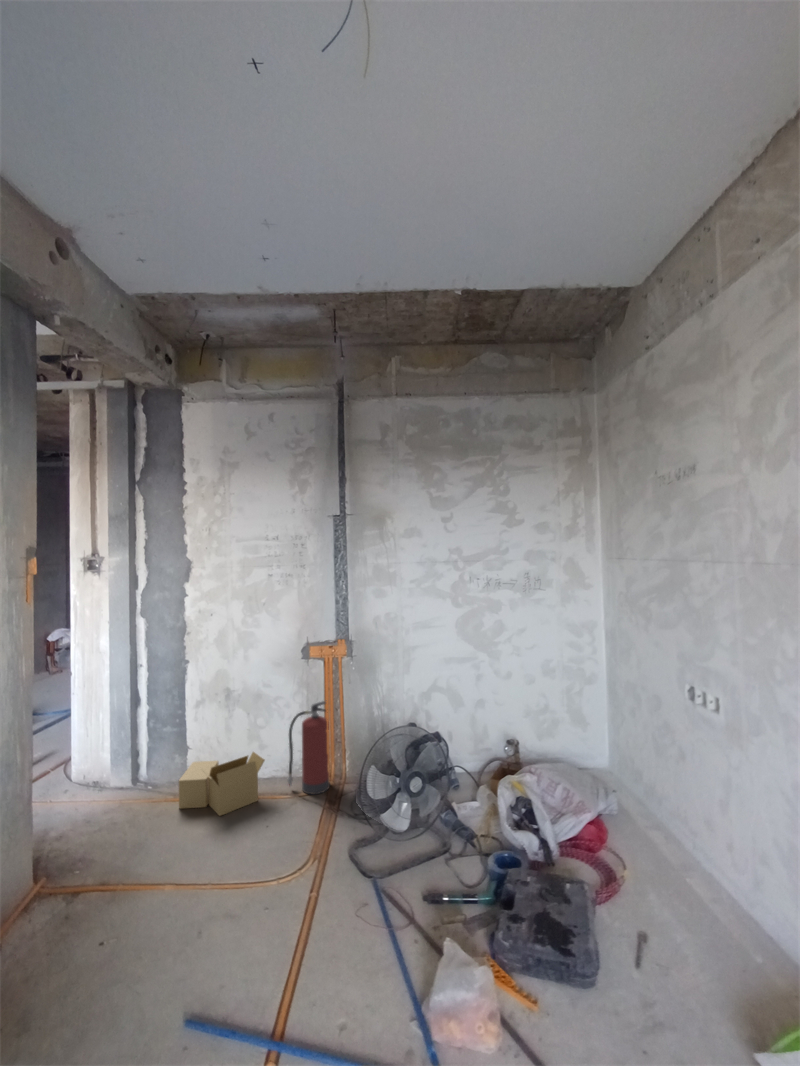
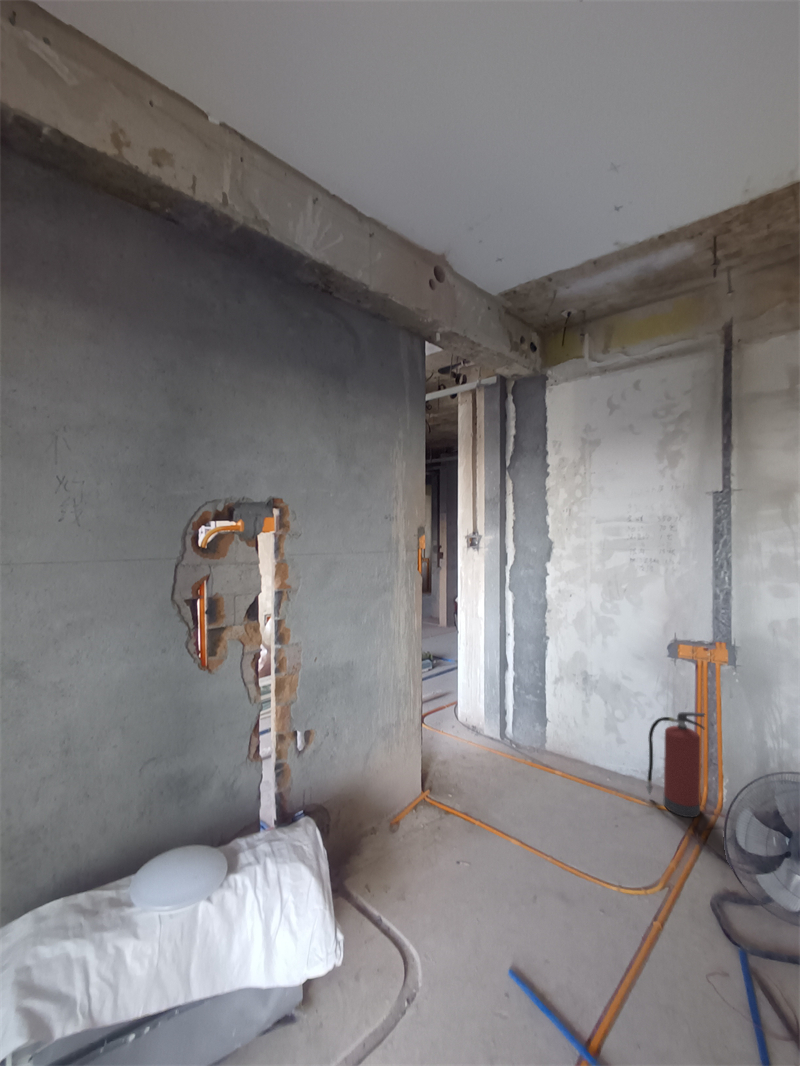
cardboard box: present [179,752,265,816] -> none [535,732,620,794]

